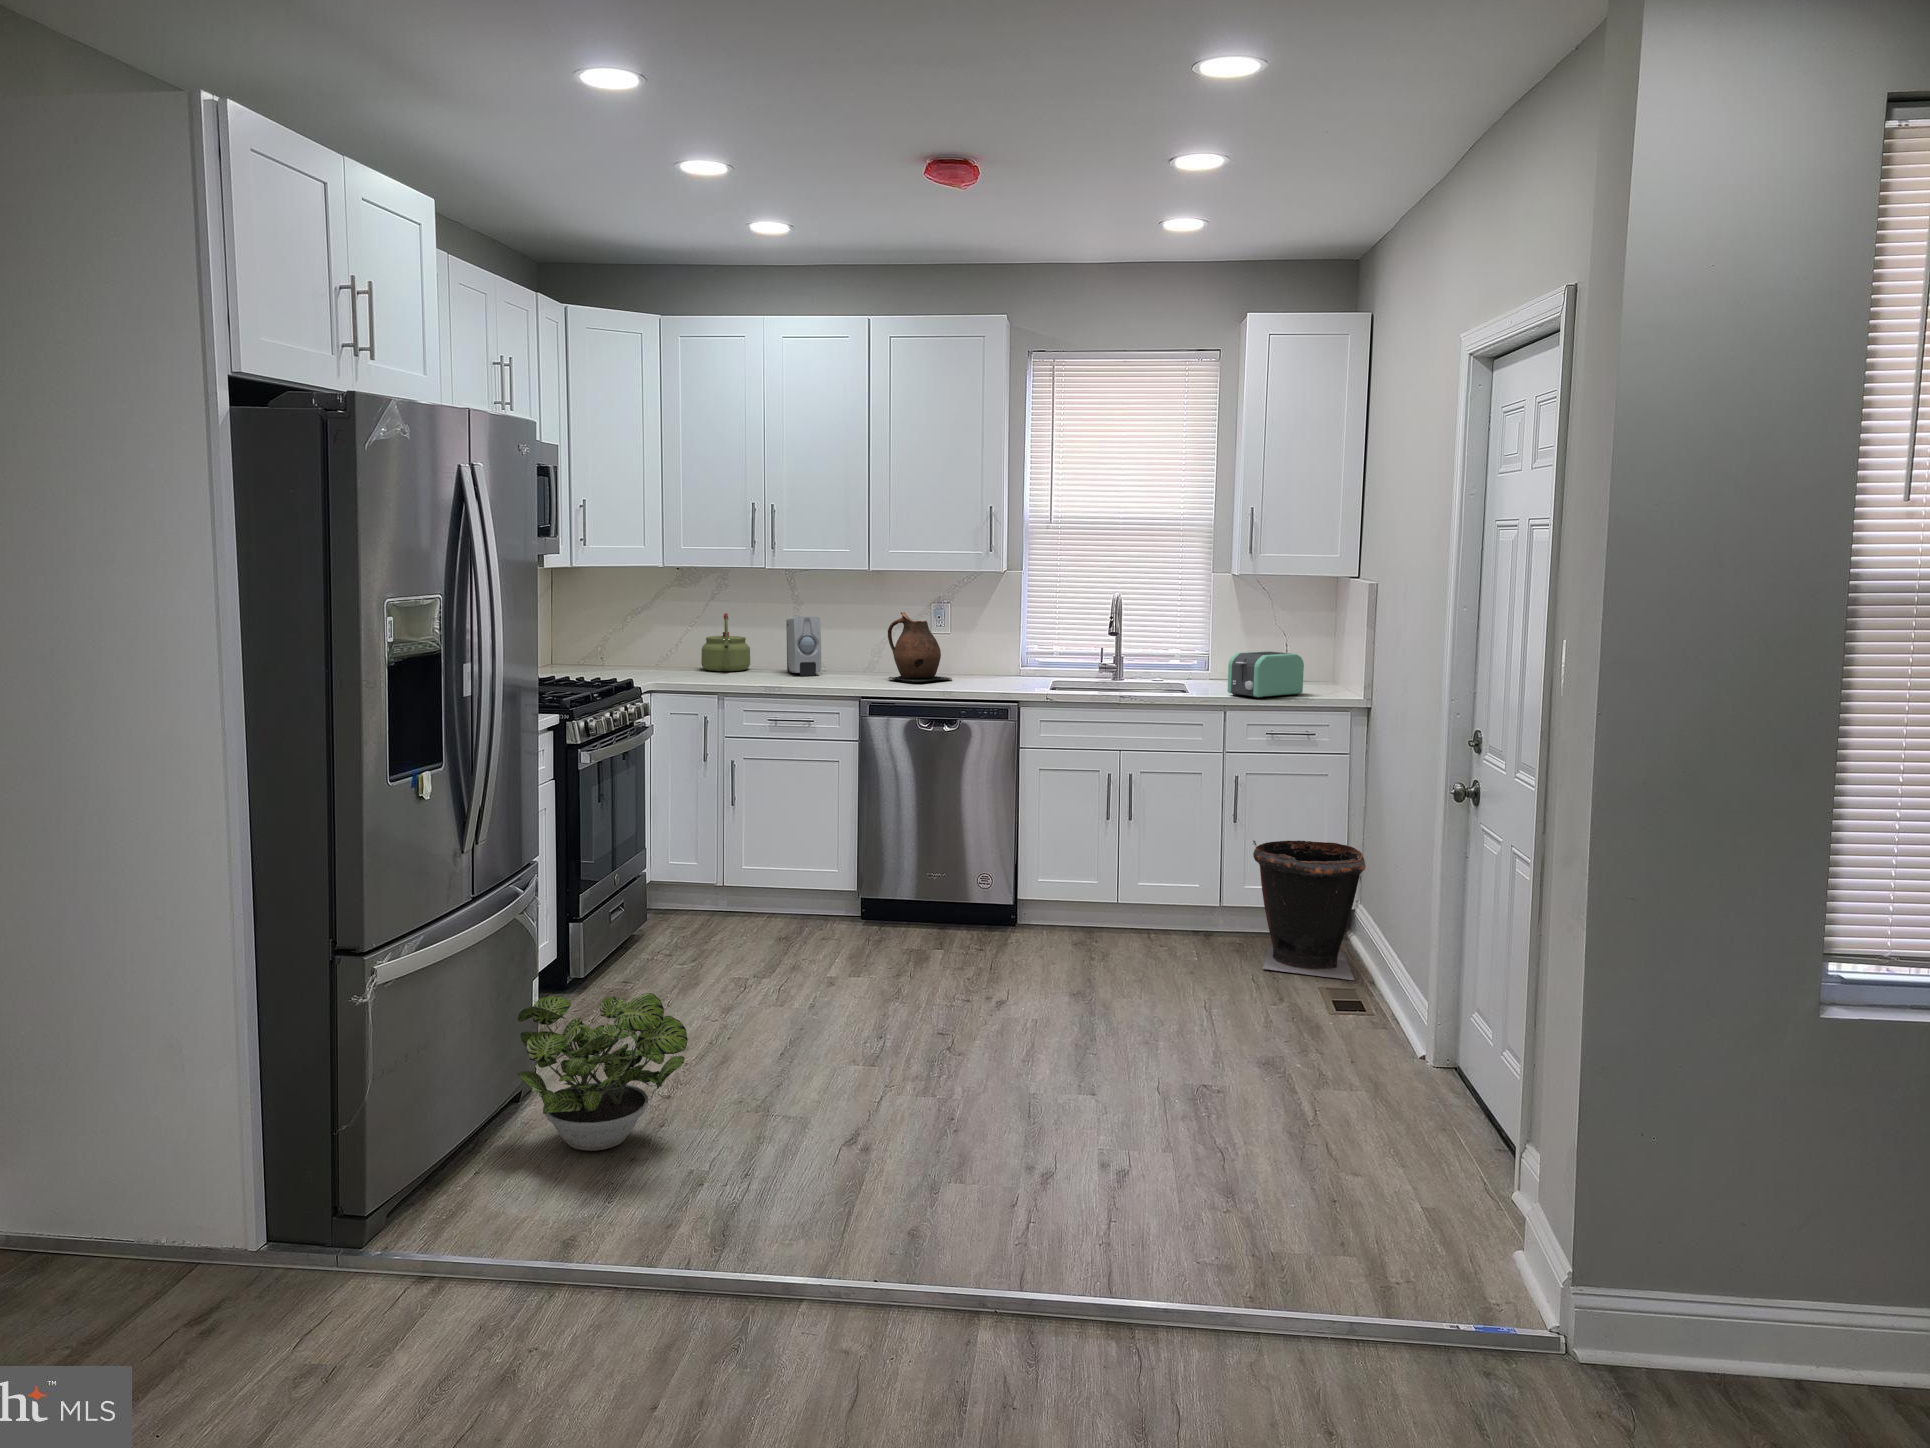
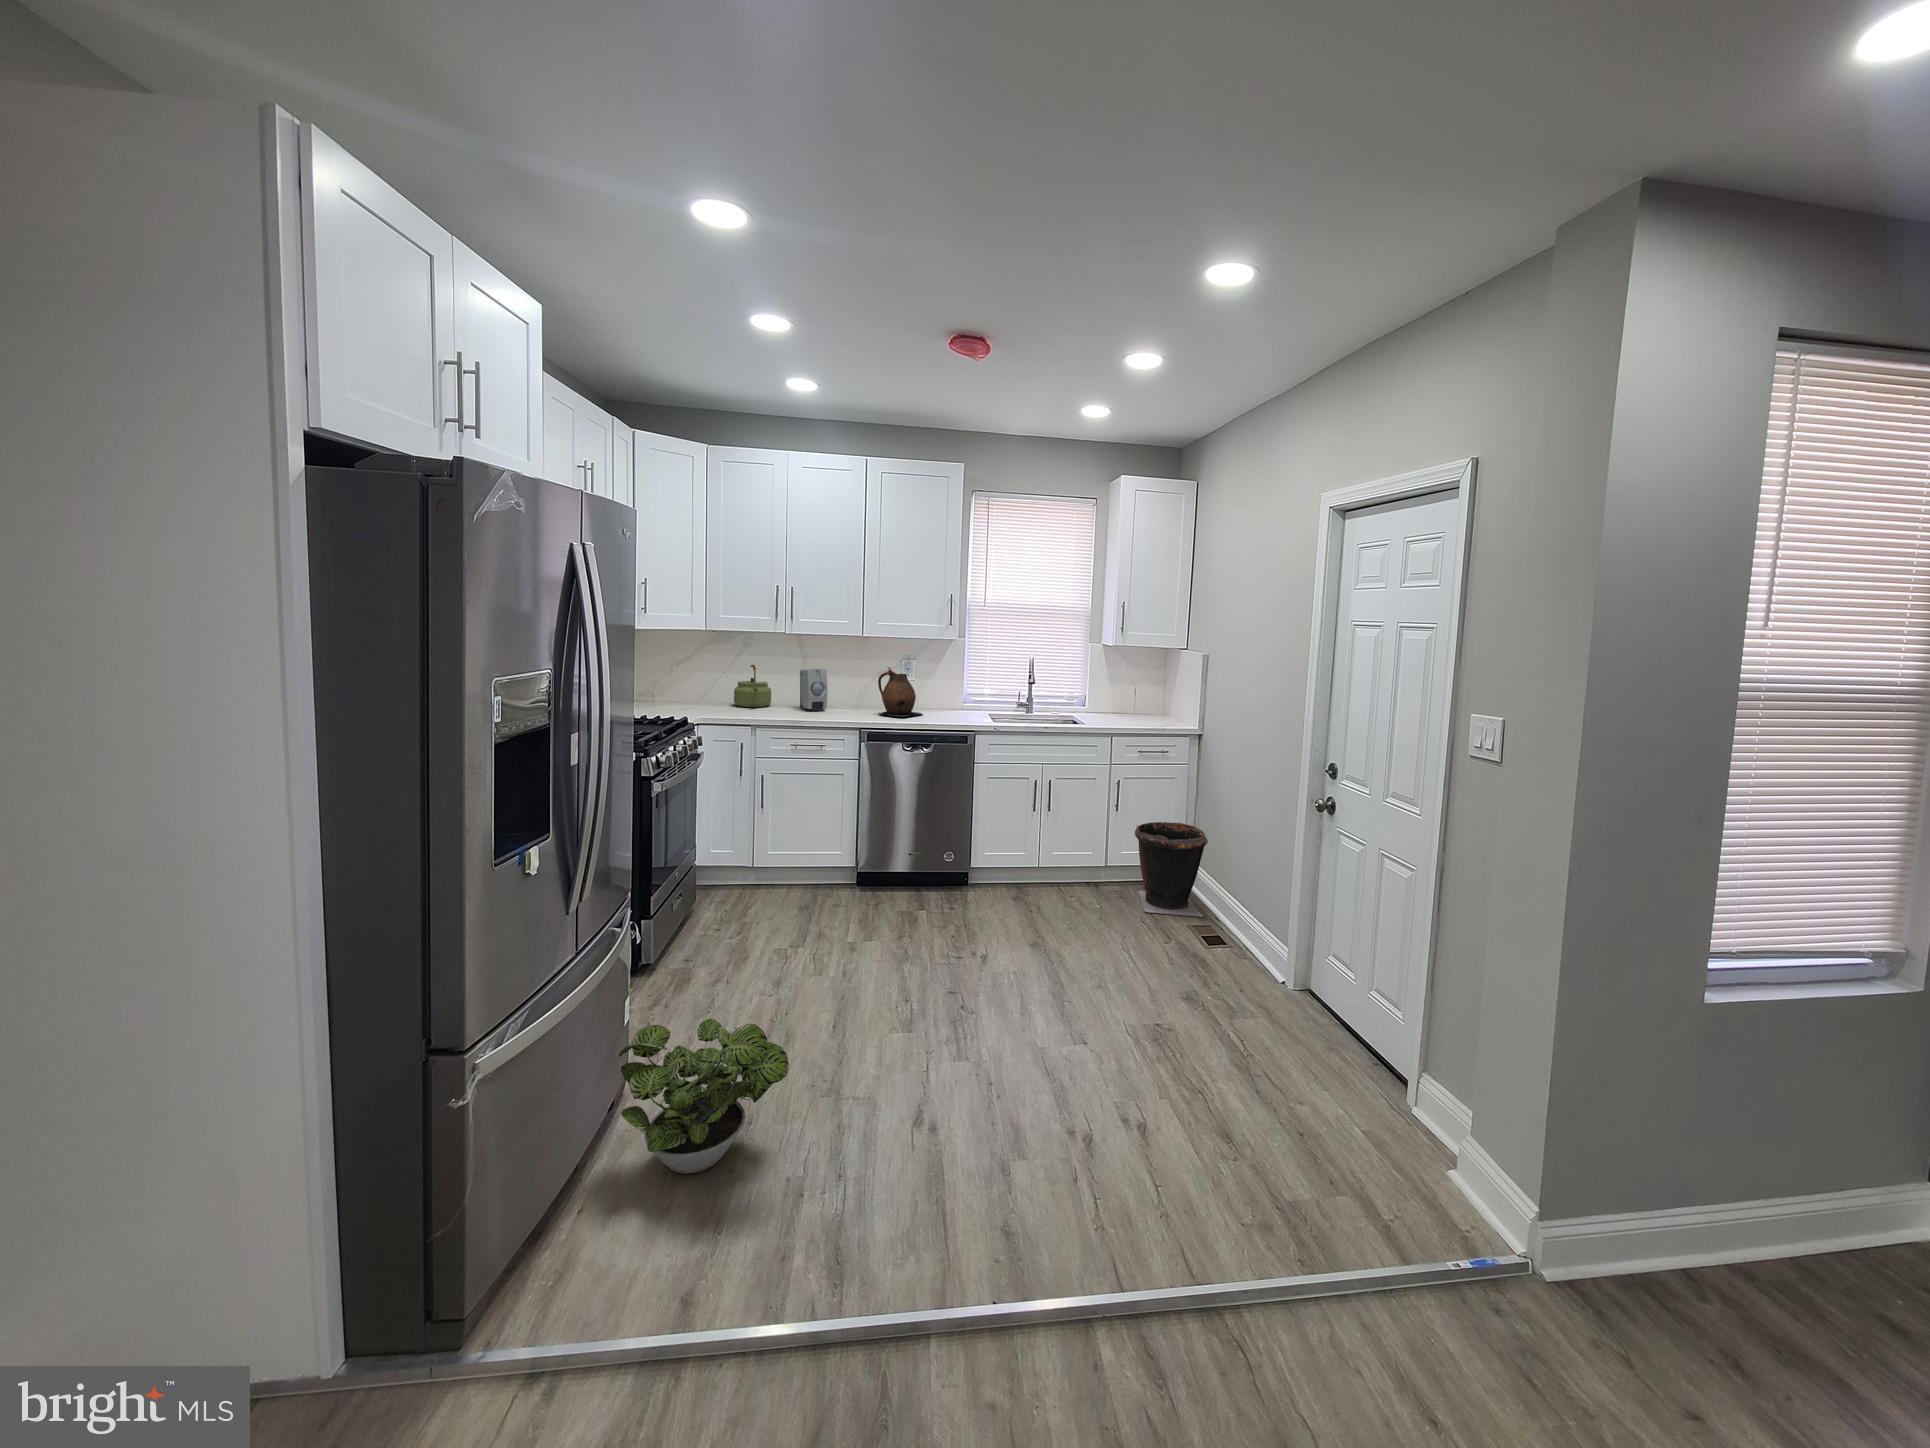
toaster: present [1227,651,1304,698] -> none [1113,697,1158,729]

